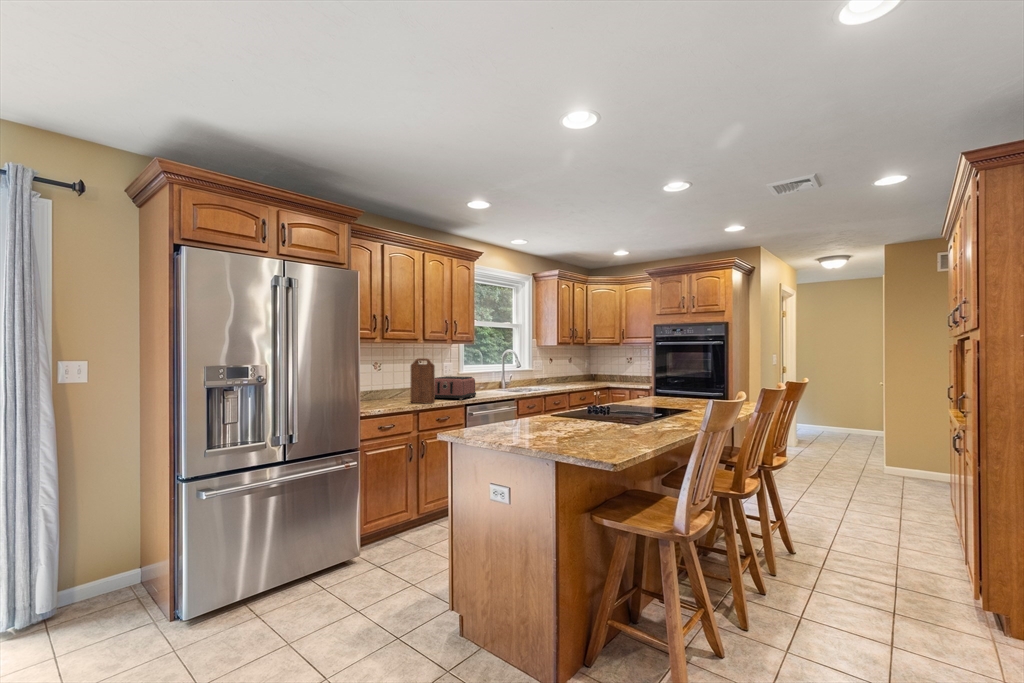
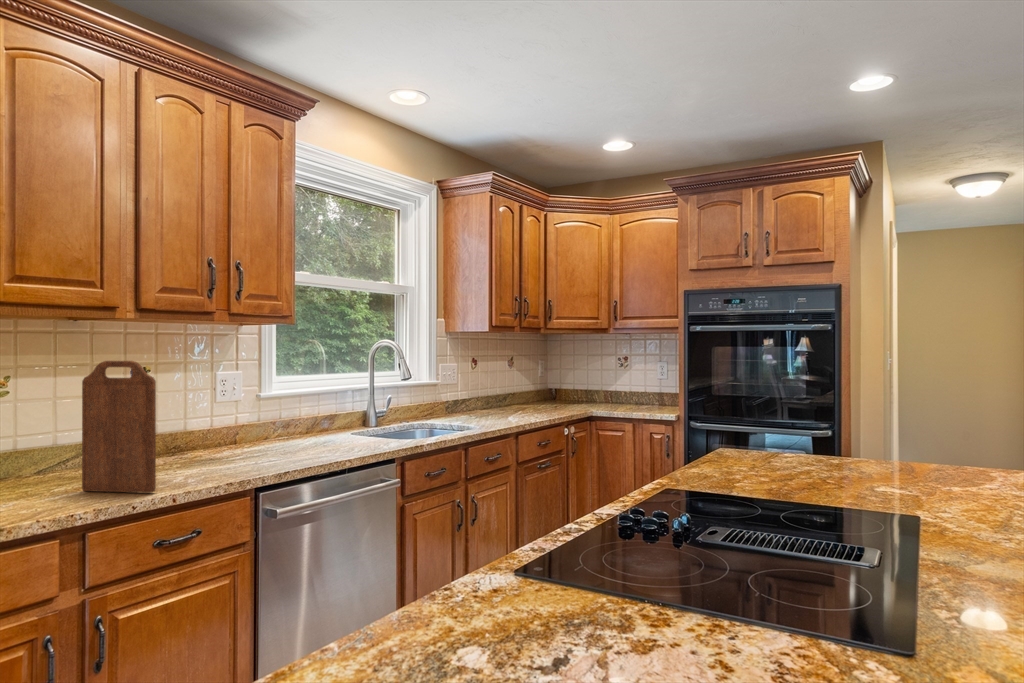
toaster: present [435,376,476,400] -> none [158,406,297,473]

